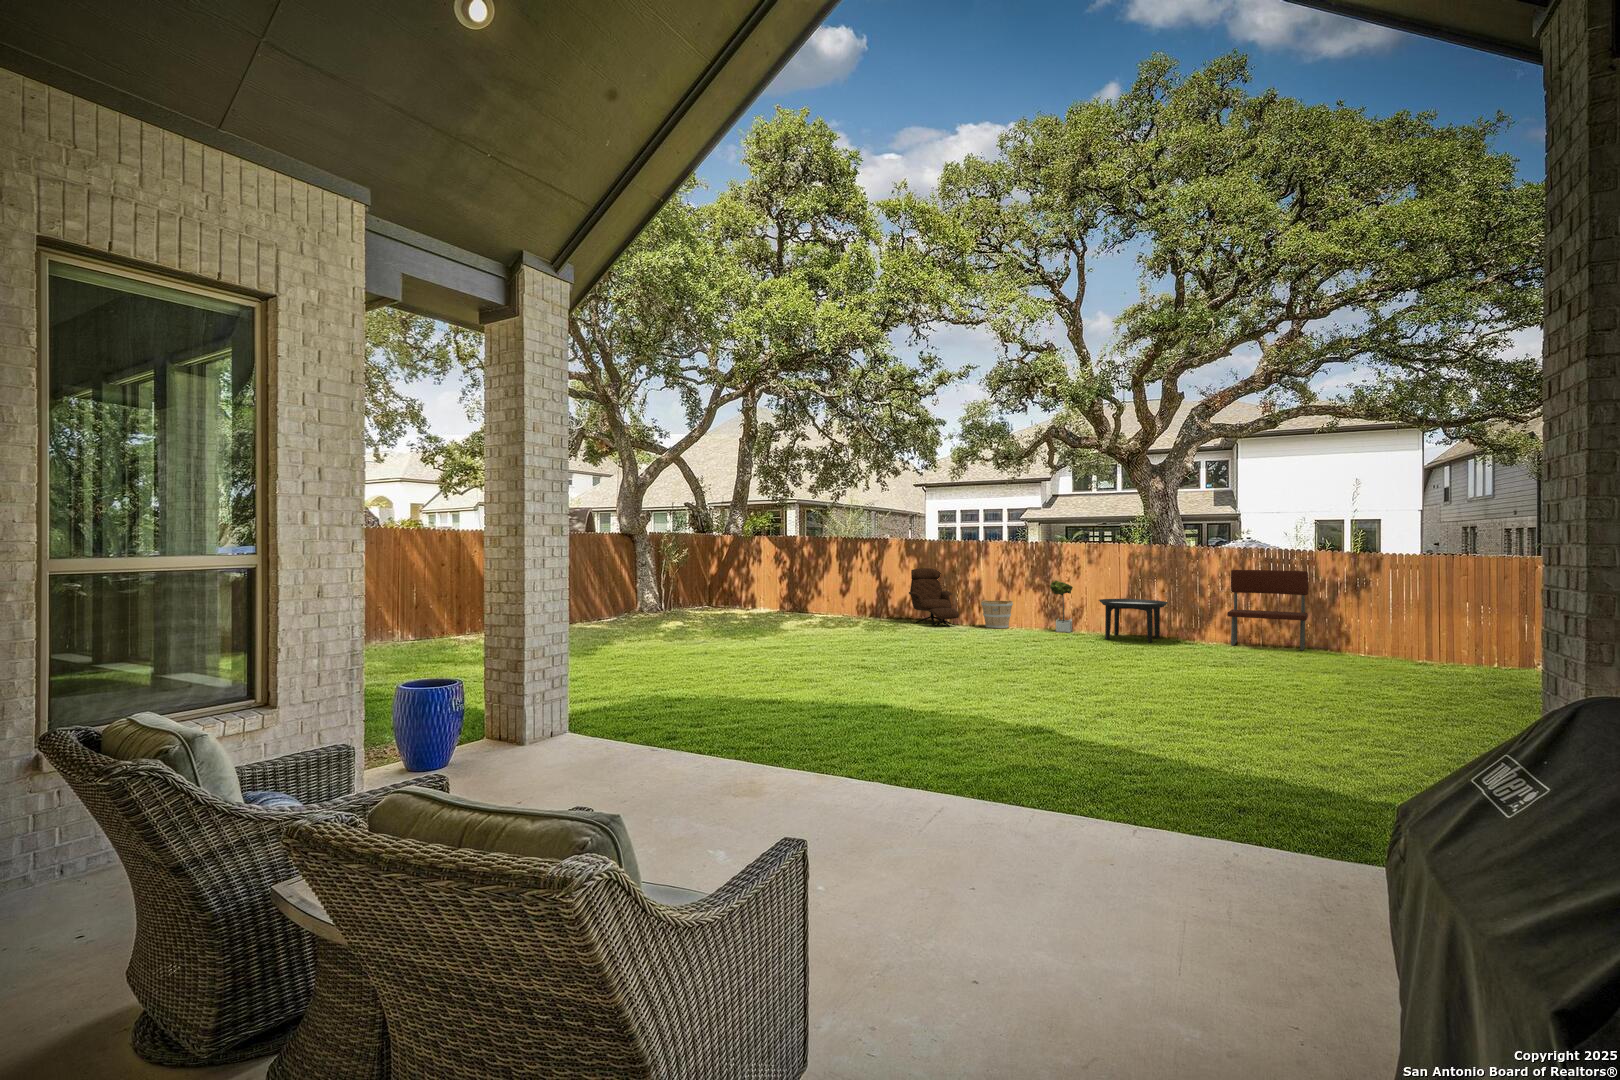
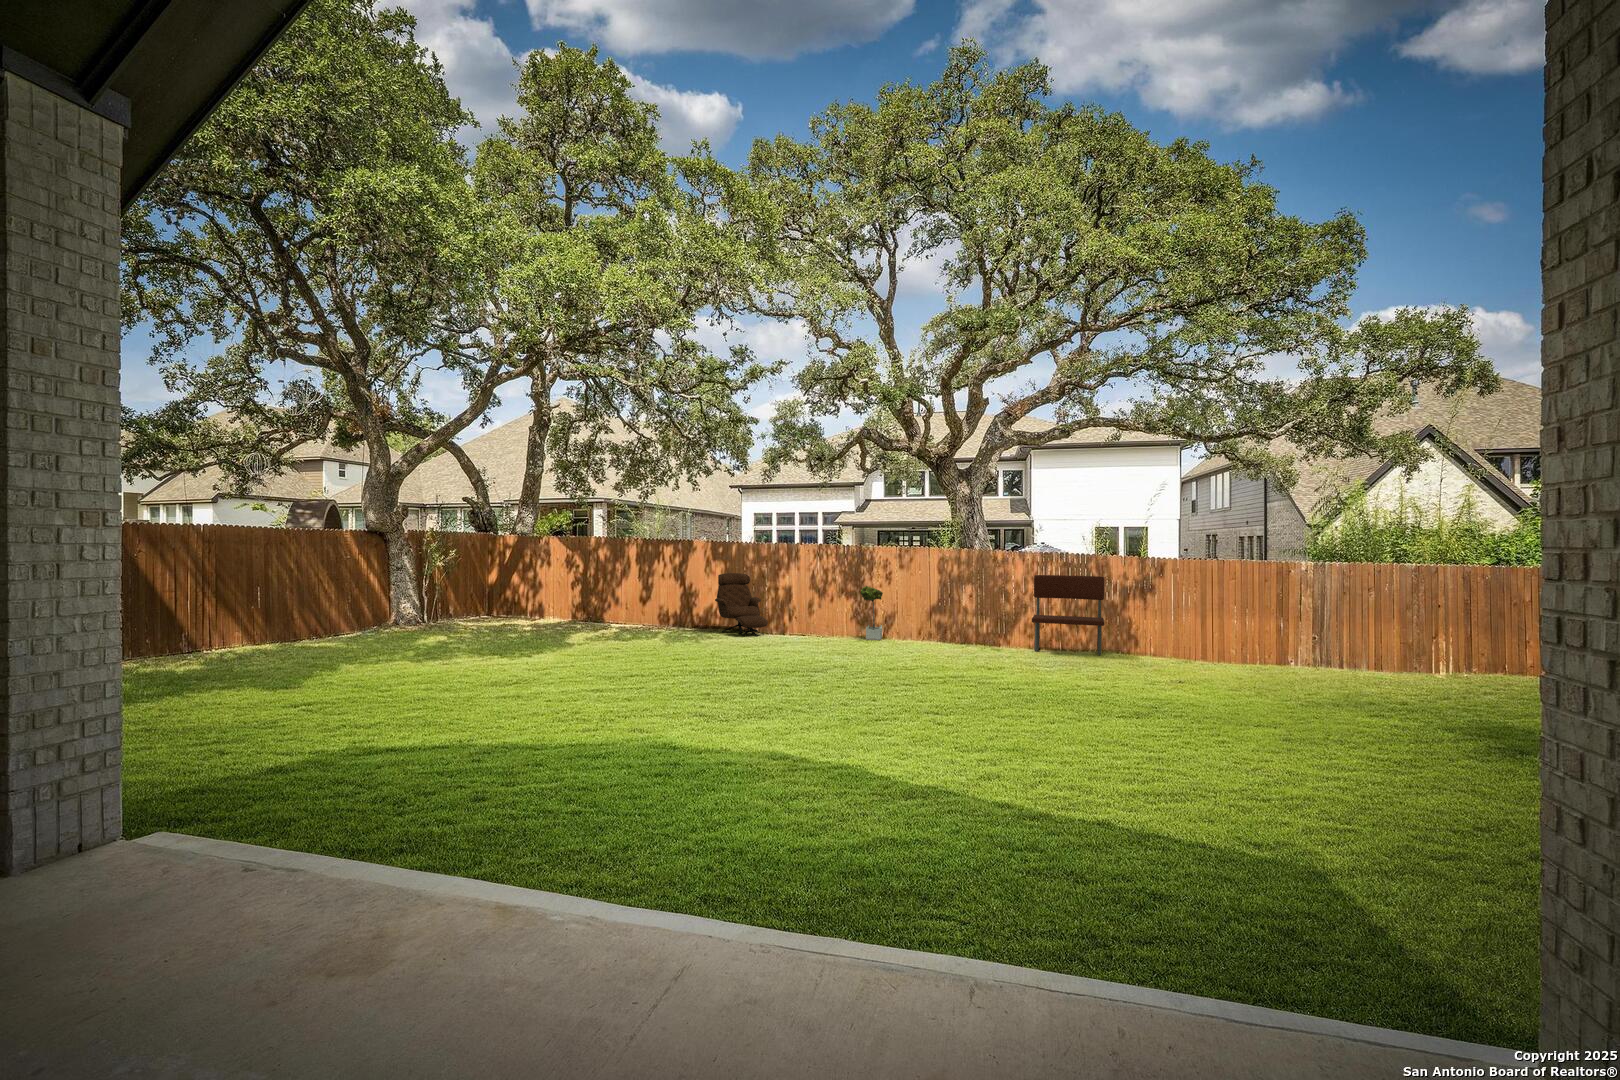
round table: present [1099,599,1168,642] -> none [909,605,976,650]
wooden bucket: present [981,600,1013,629] -> none [791,607,823,637]

